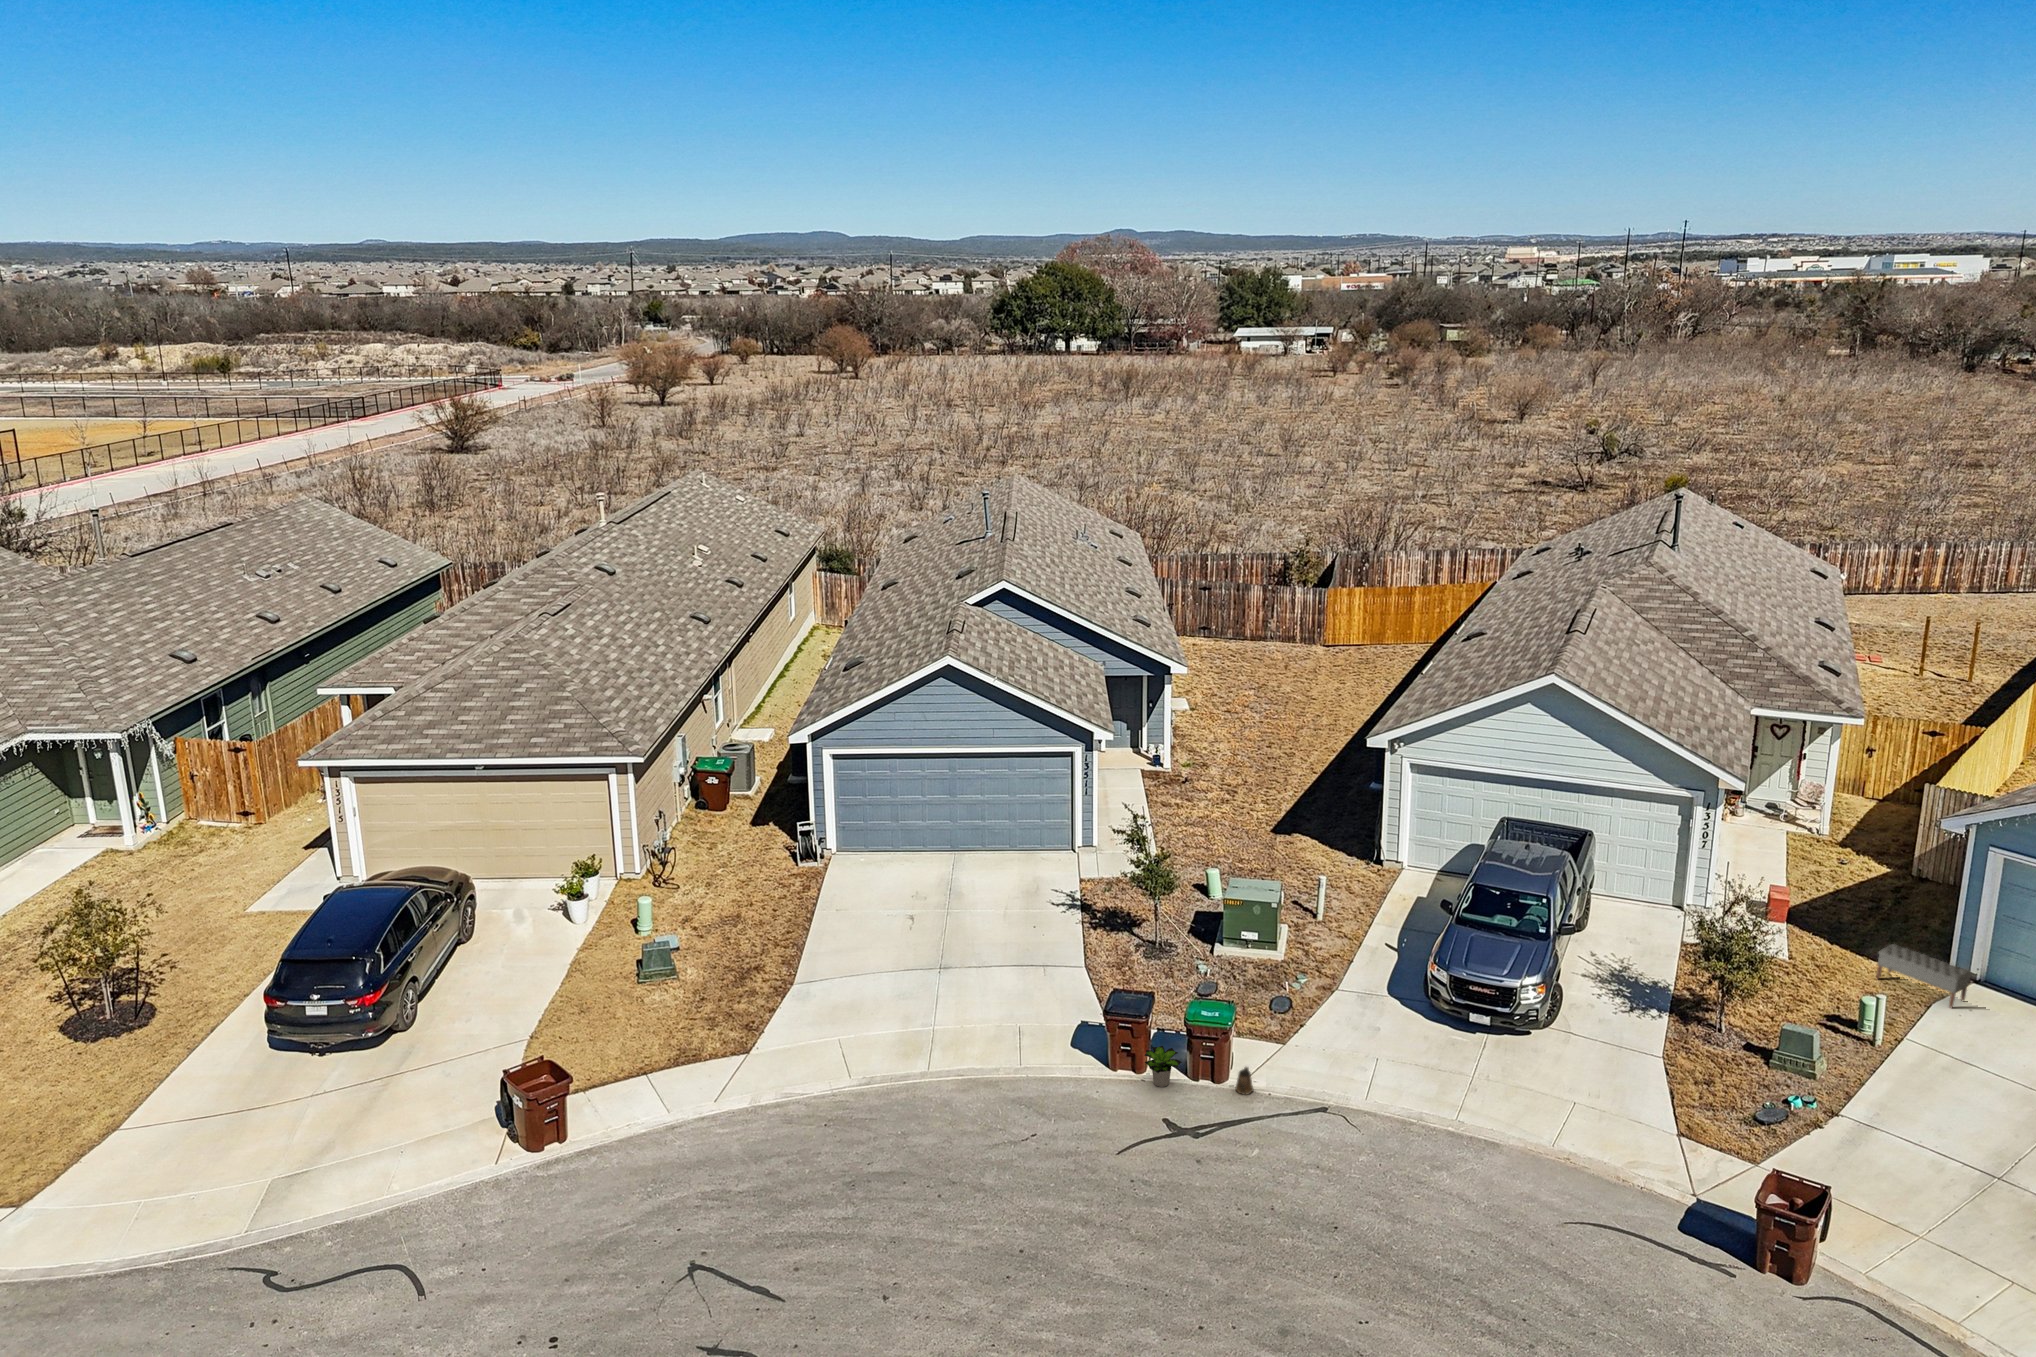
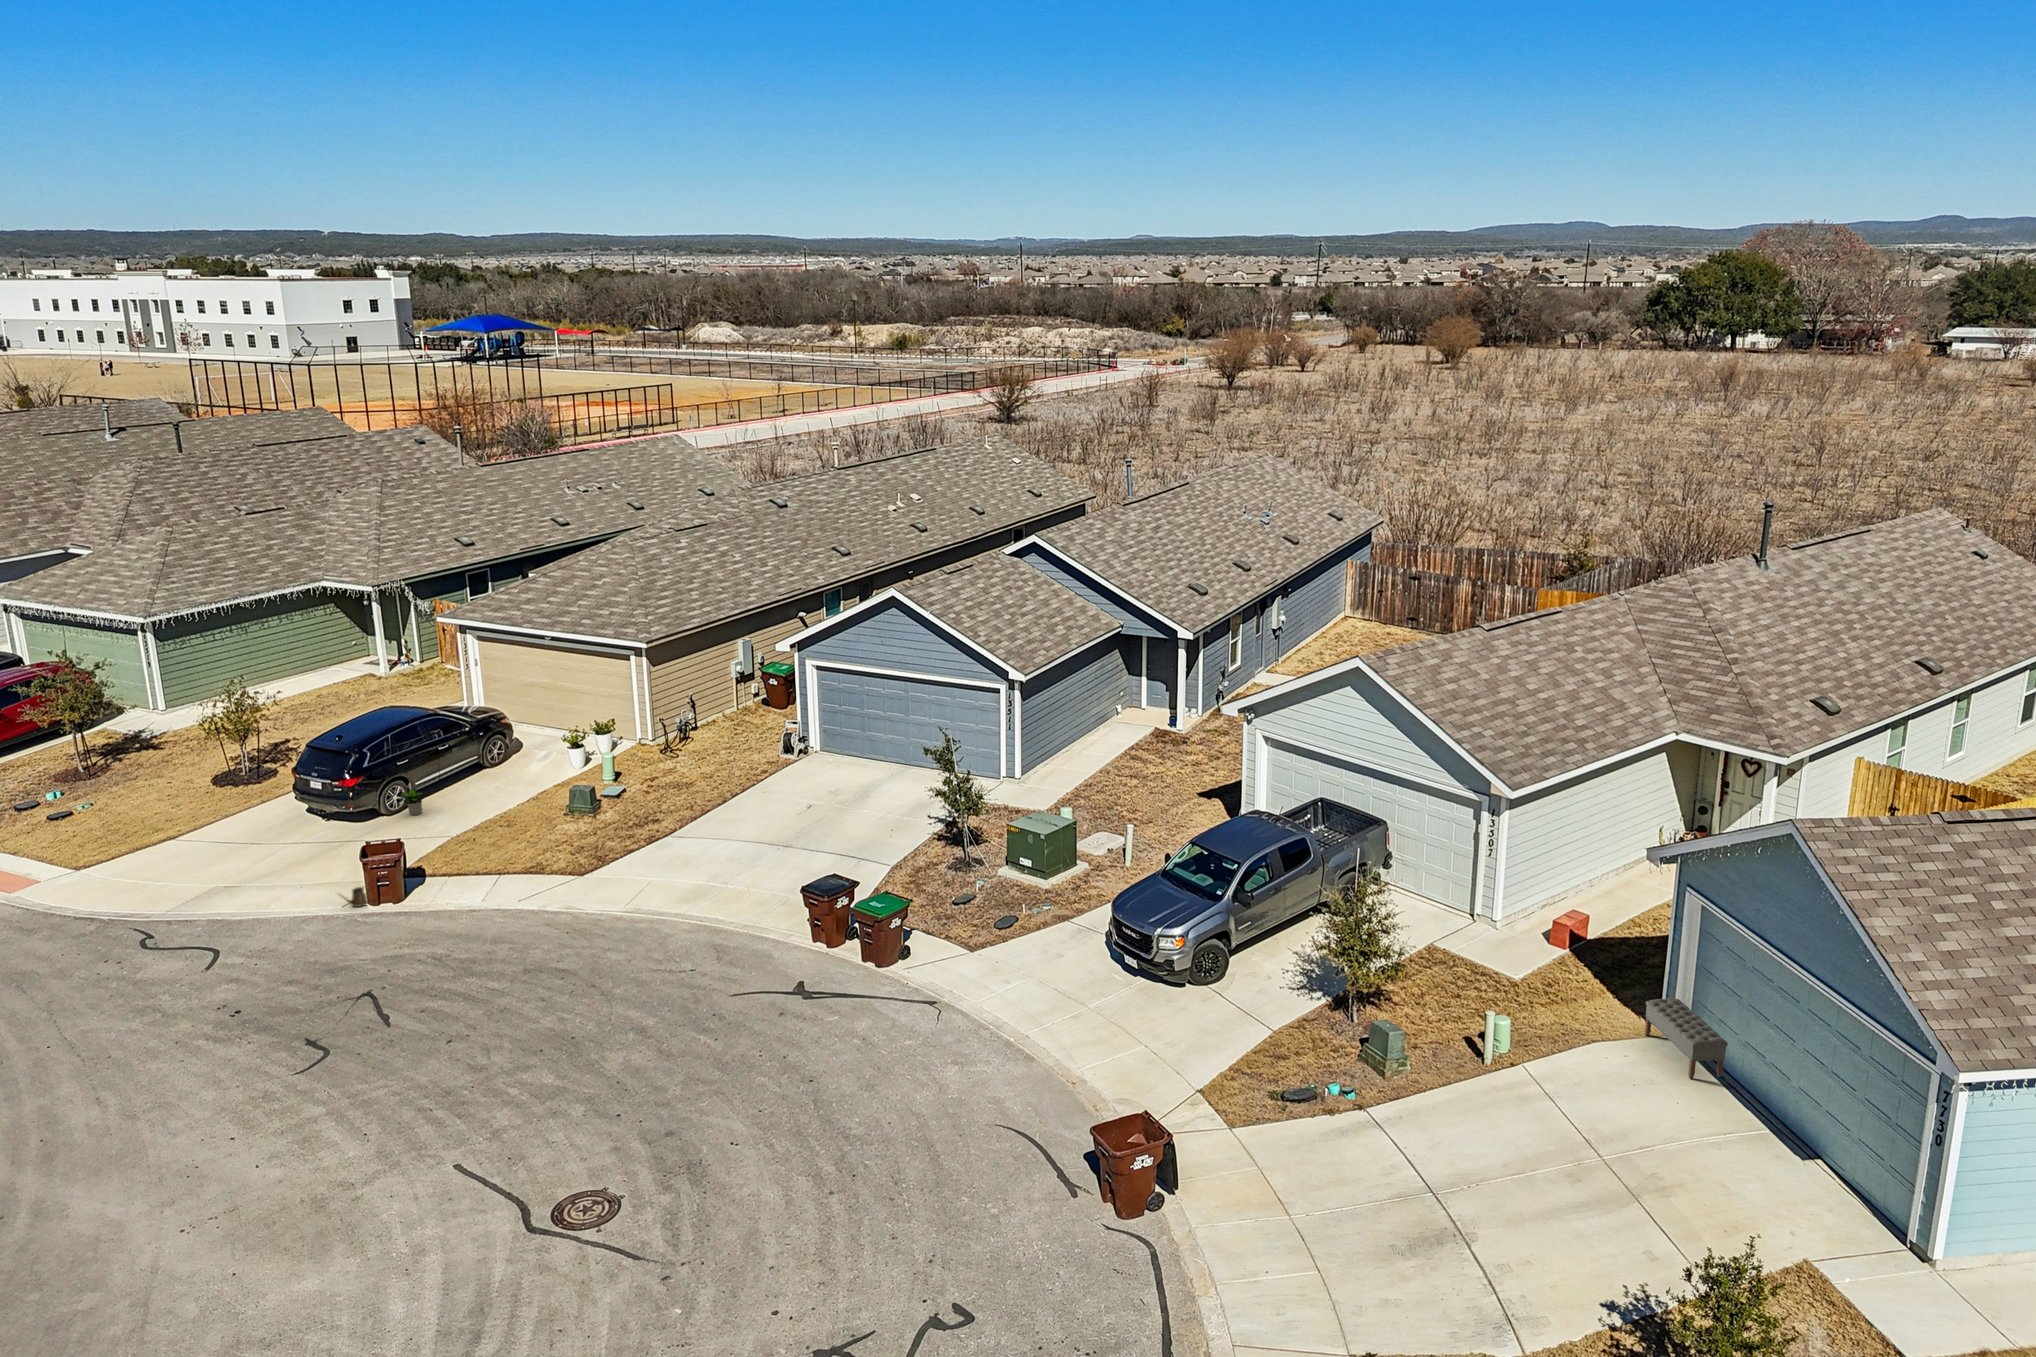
potted plant: present [1145,1046,1182,1087] -> present [400,789,425,815]
watering can: present [1235,1067,1254,1094] -> present [343,887,368,907]

